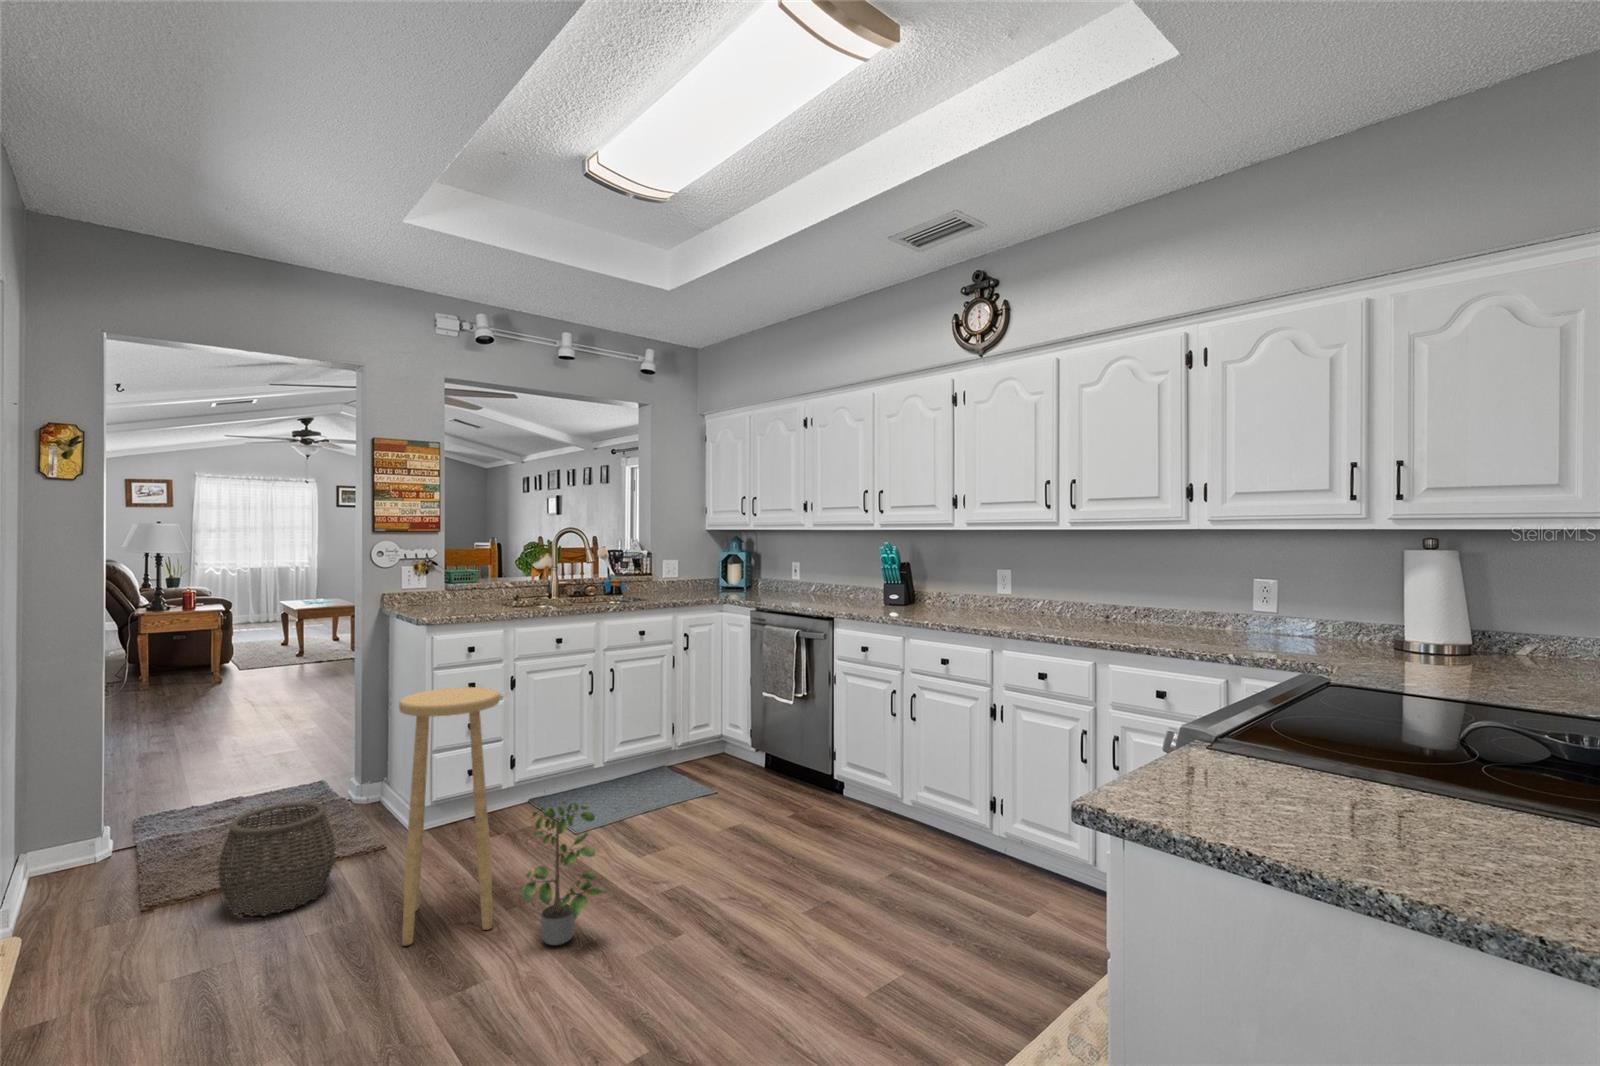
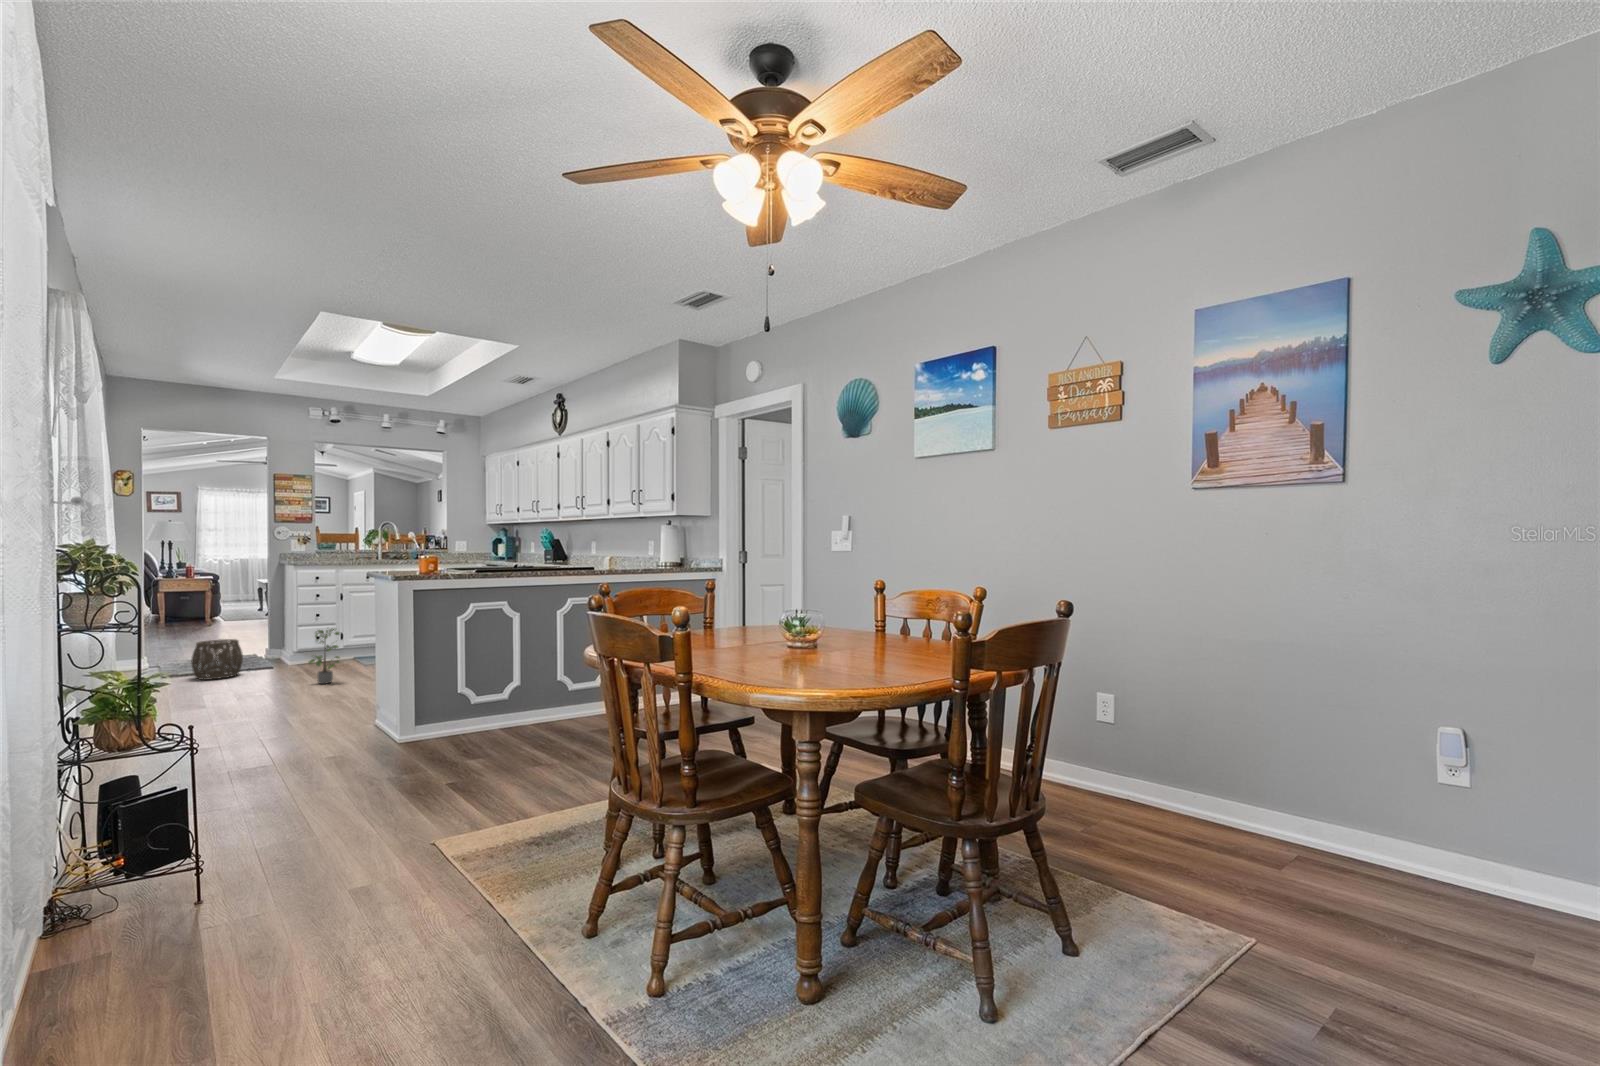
stool: present [399,687,500,945] -> none [262,586,309,684]

